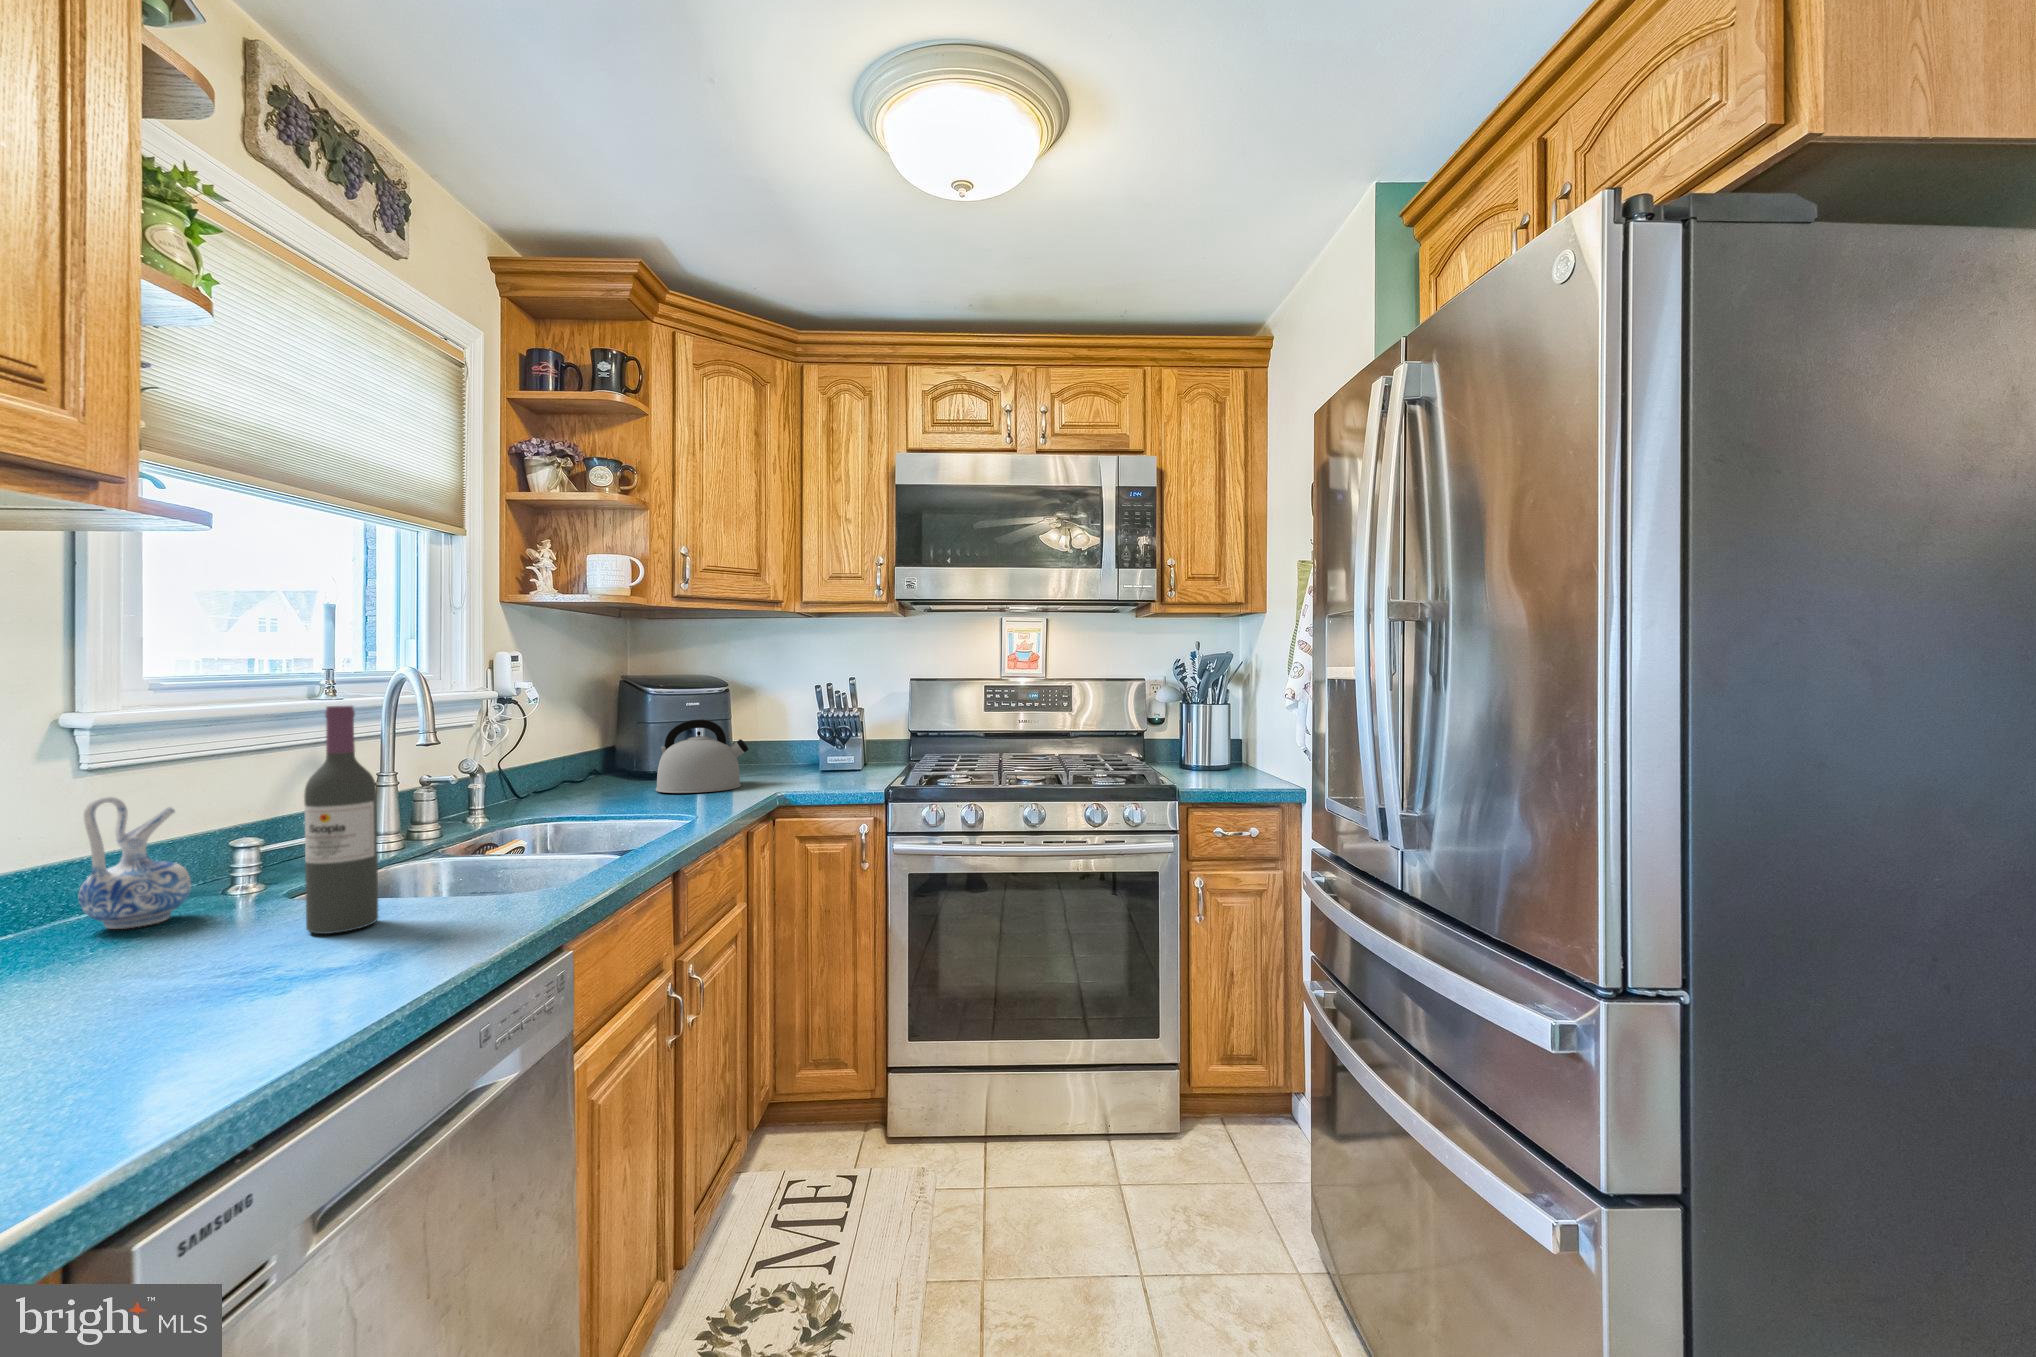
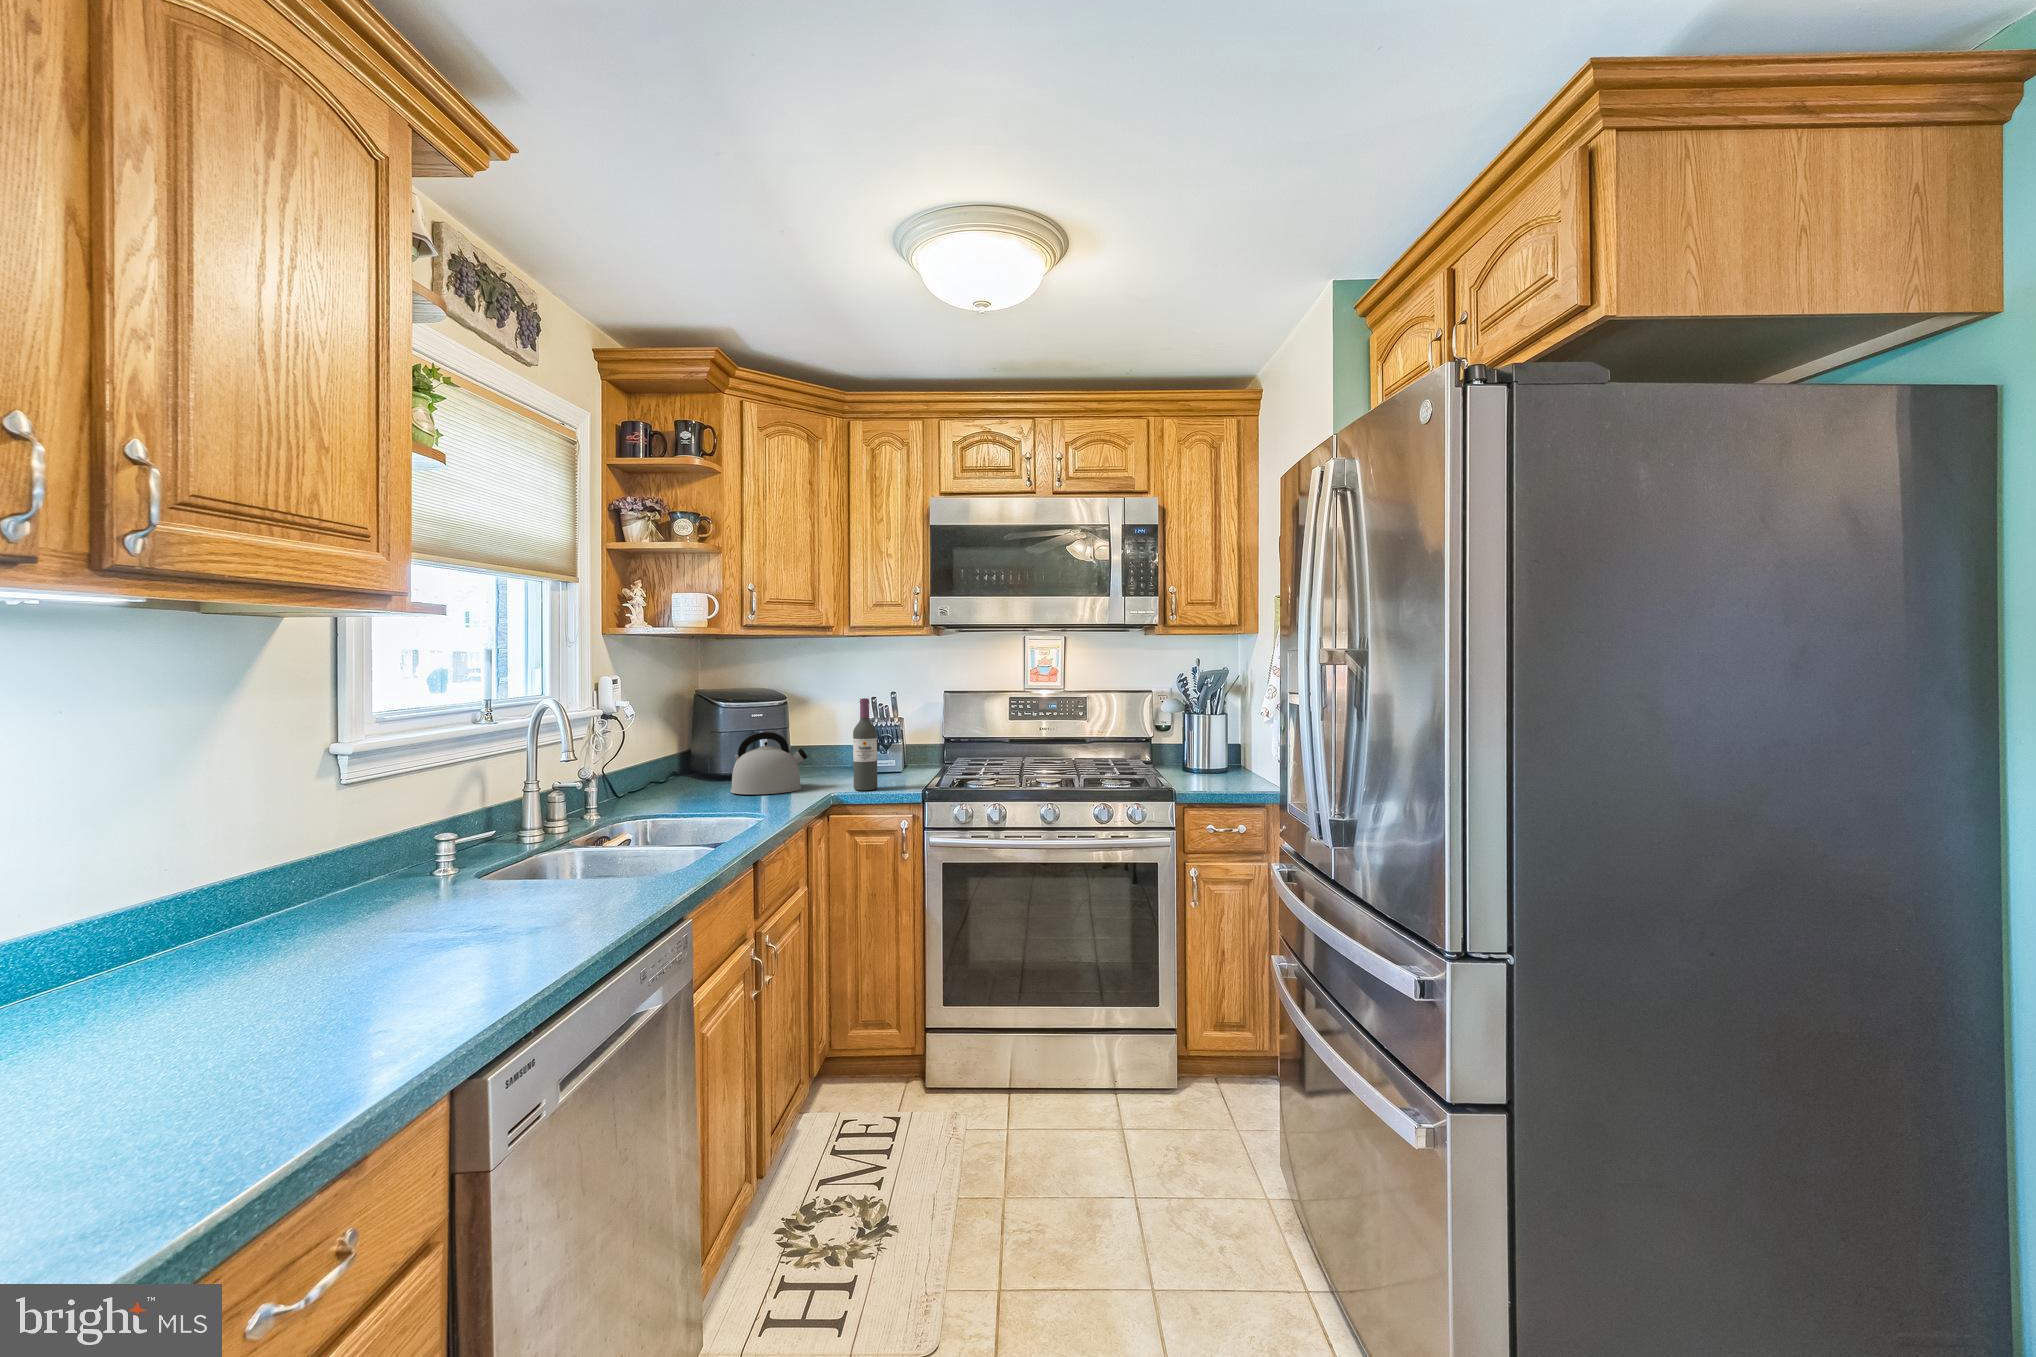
wine bottle: present [304,706,378,934] -> present [853,698,877,790]
ceramic pitcher: present [79,796,191,929] -> none [344,803,416,900]

